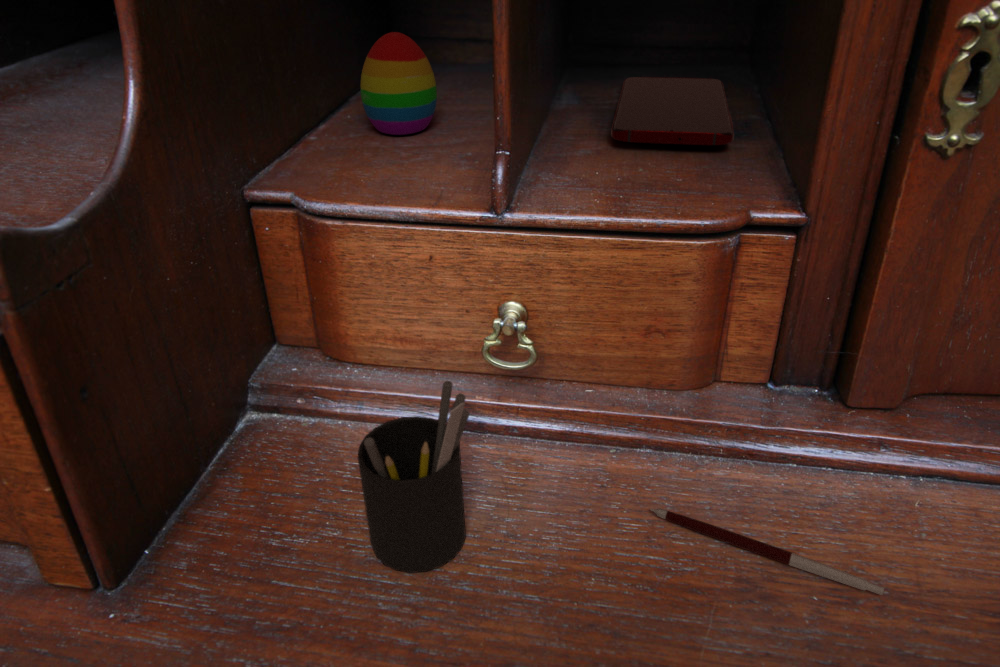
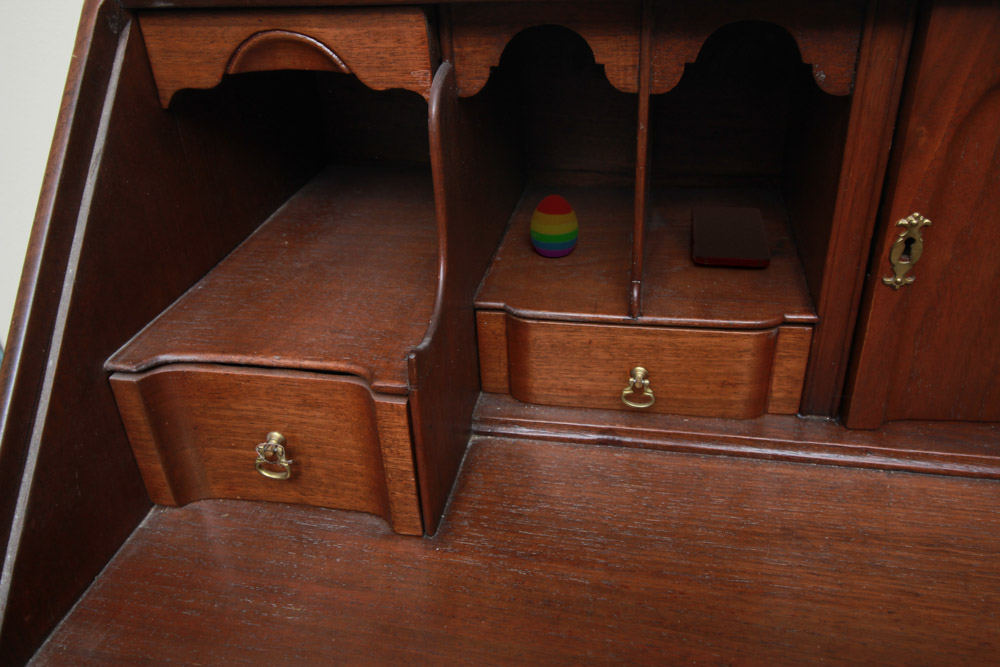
pen holder: present [358,381,469,573] -> none [570,417,637,526]
pen: present [650,509,884,595] -> none [730,490,866,534]

